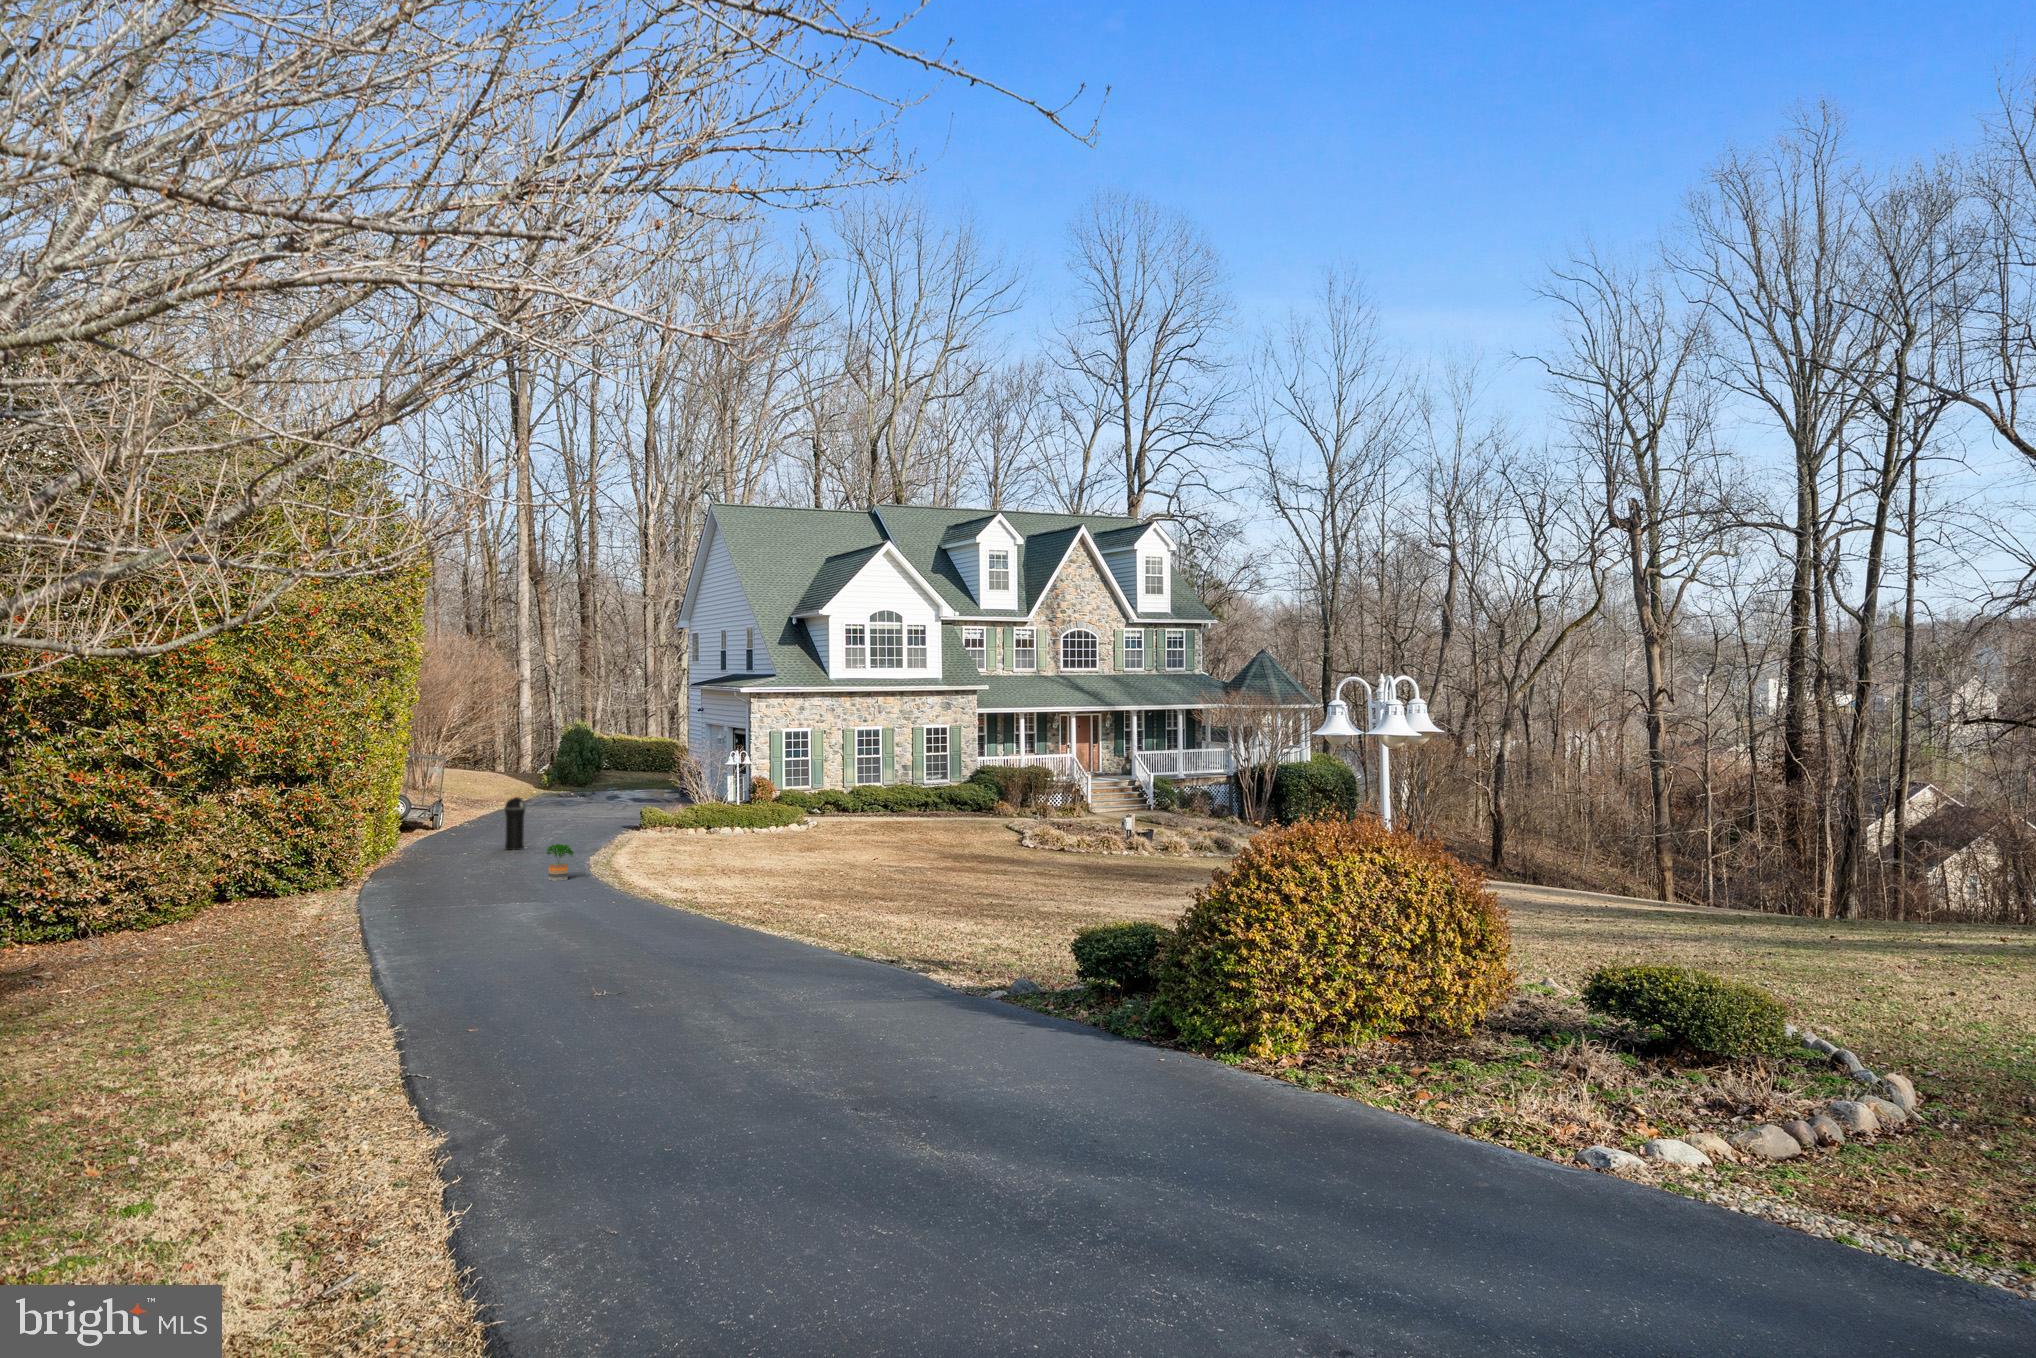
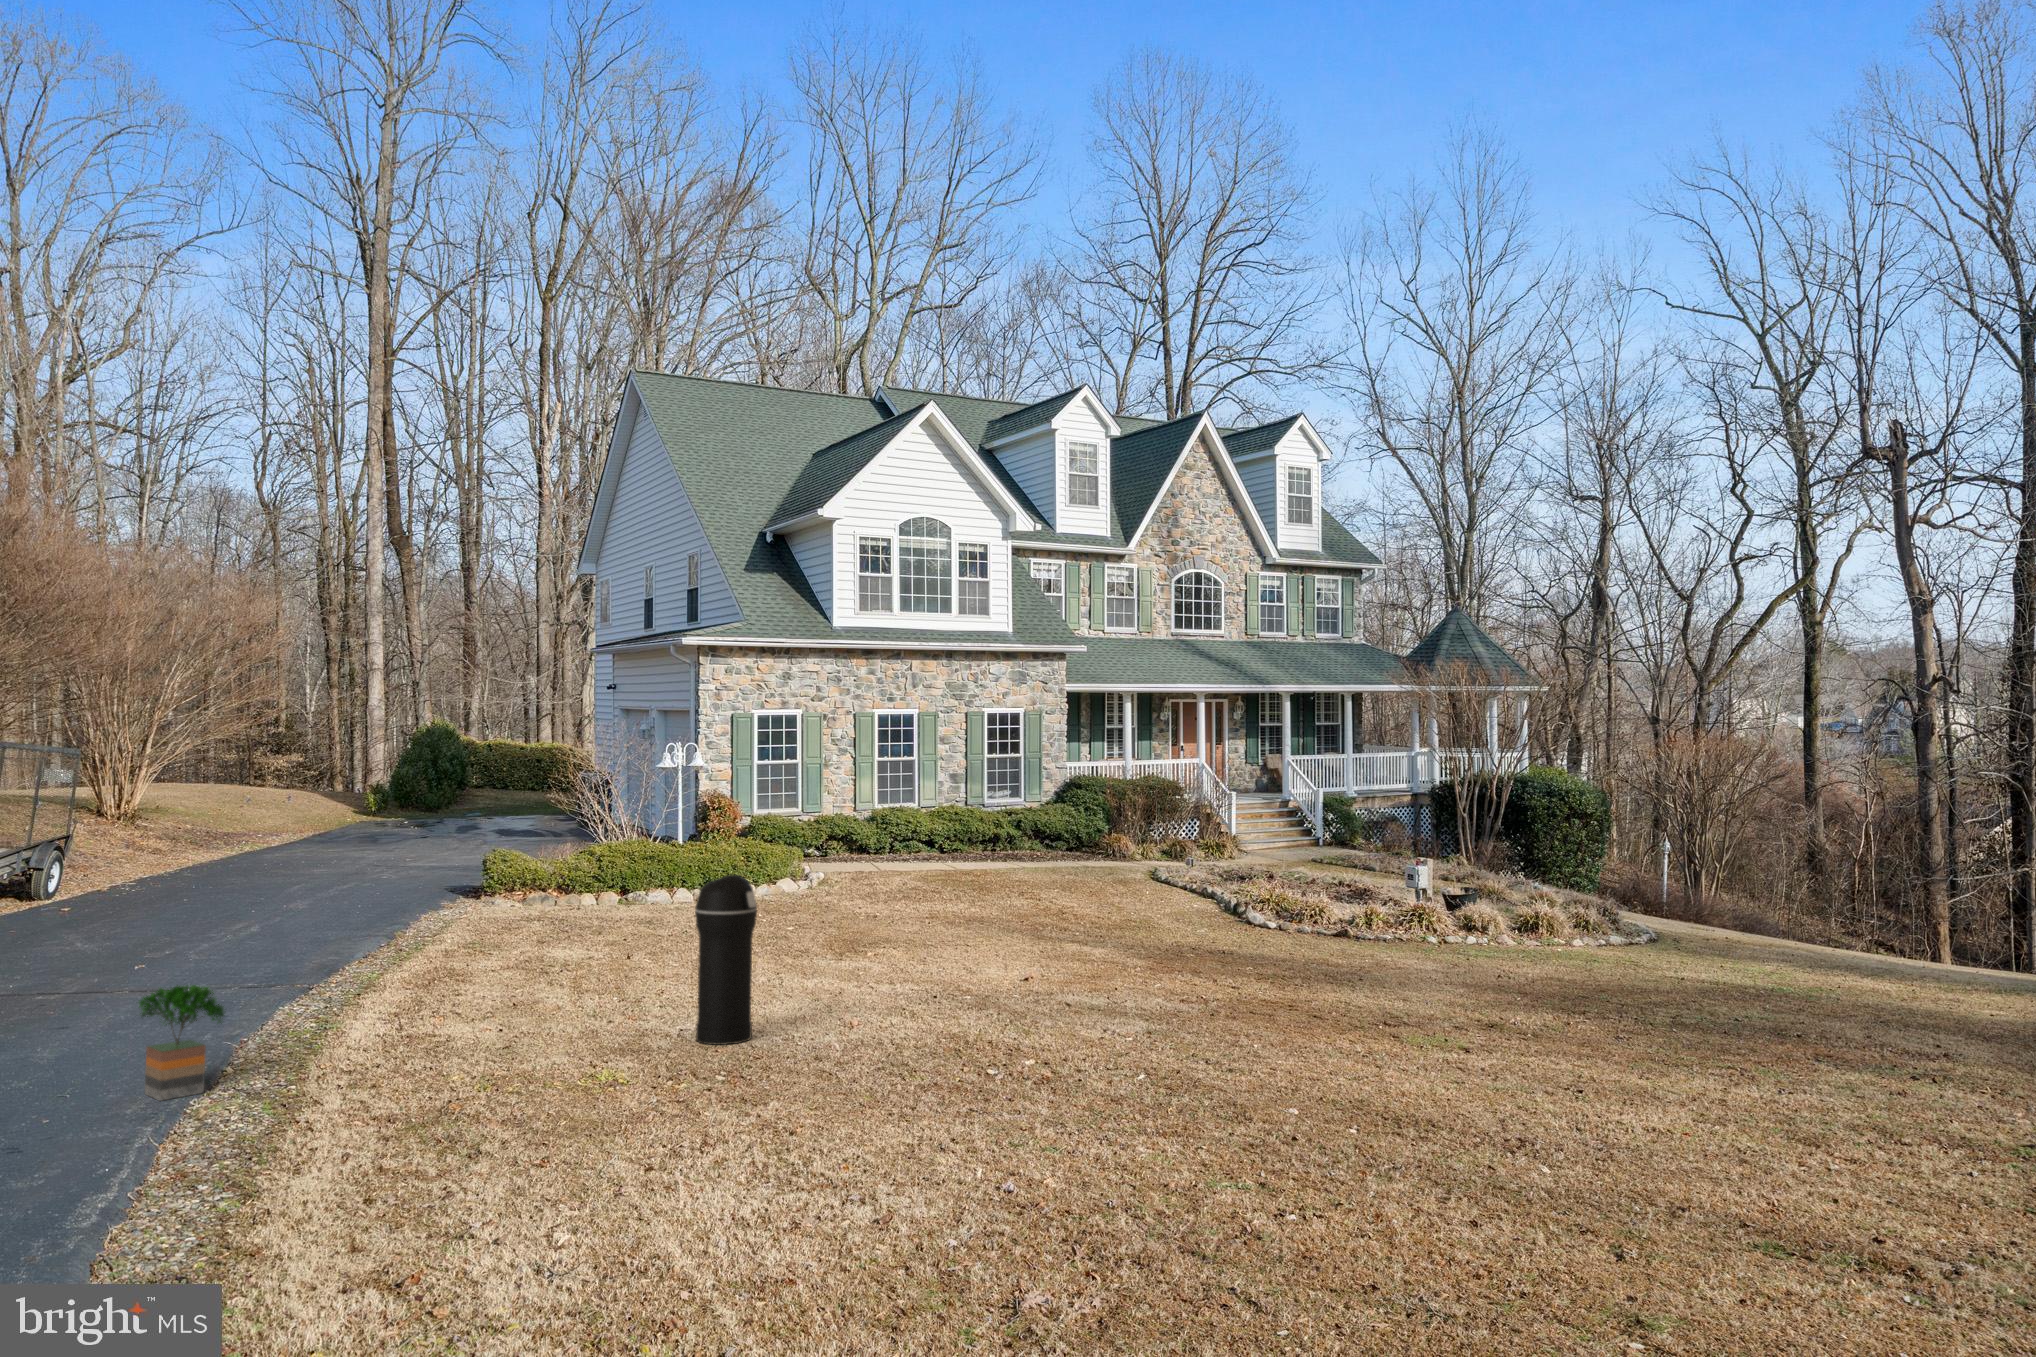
trash can: present [505,797,525,850] -> present [695,874,757,1045]

